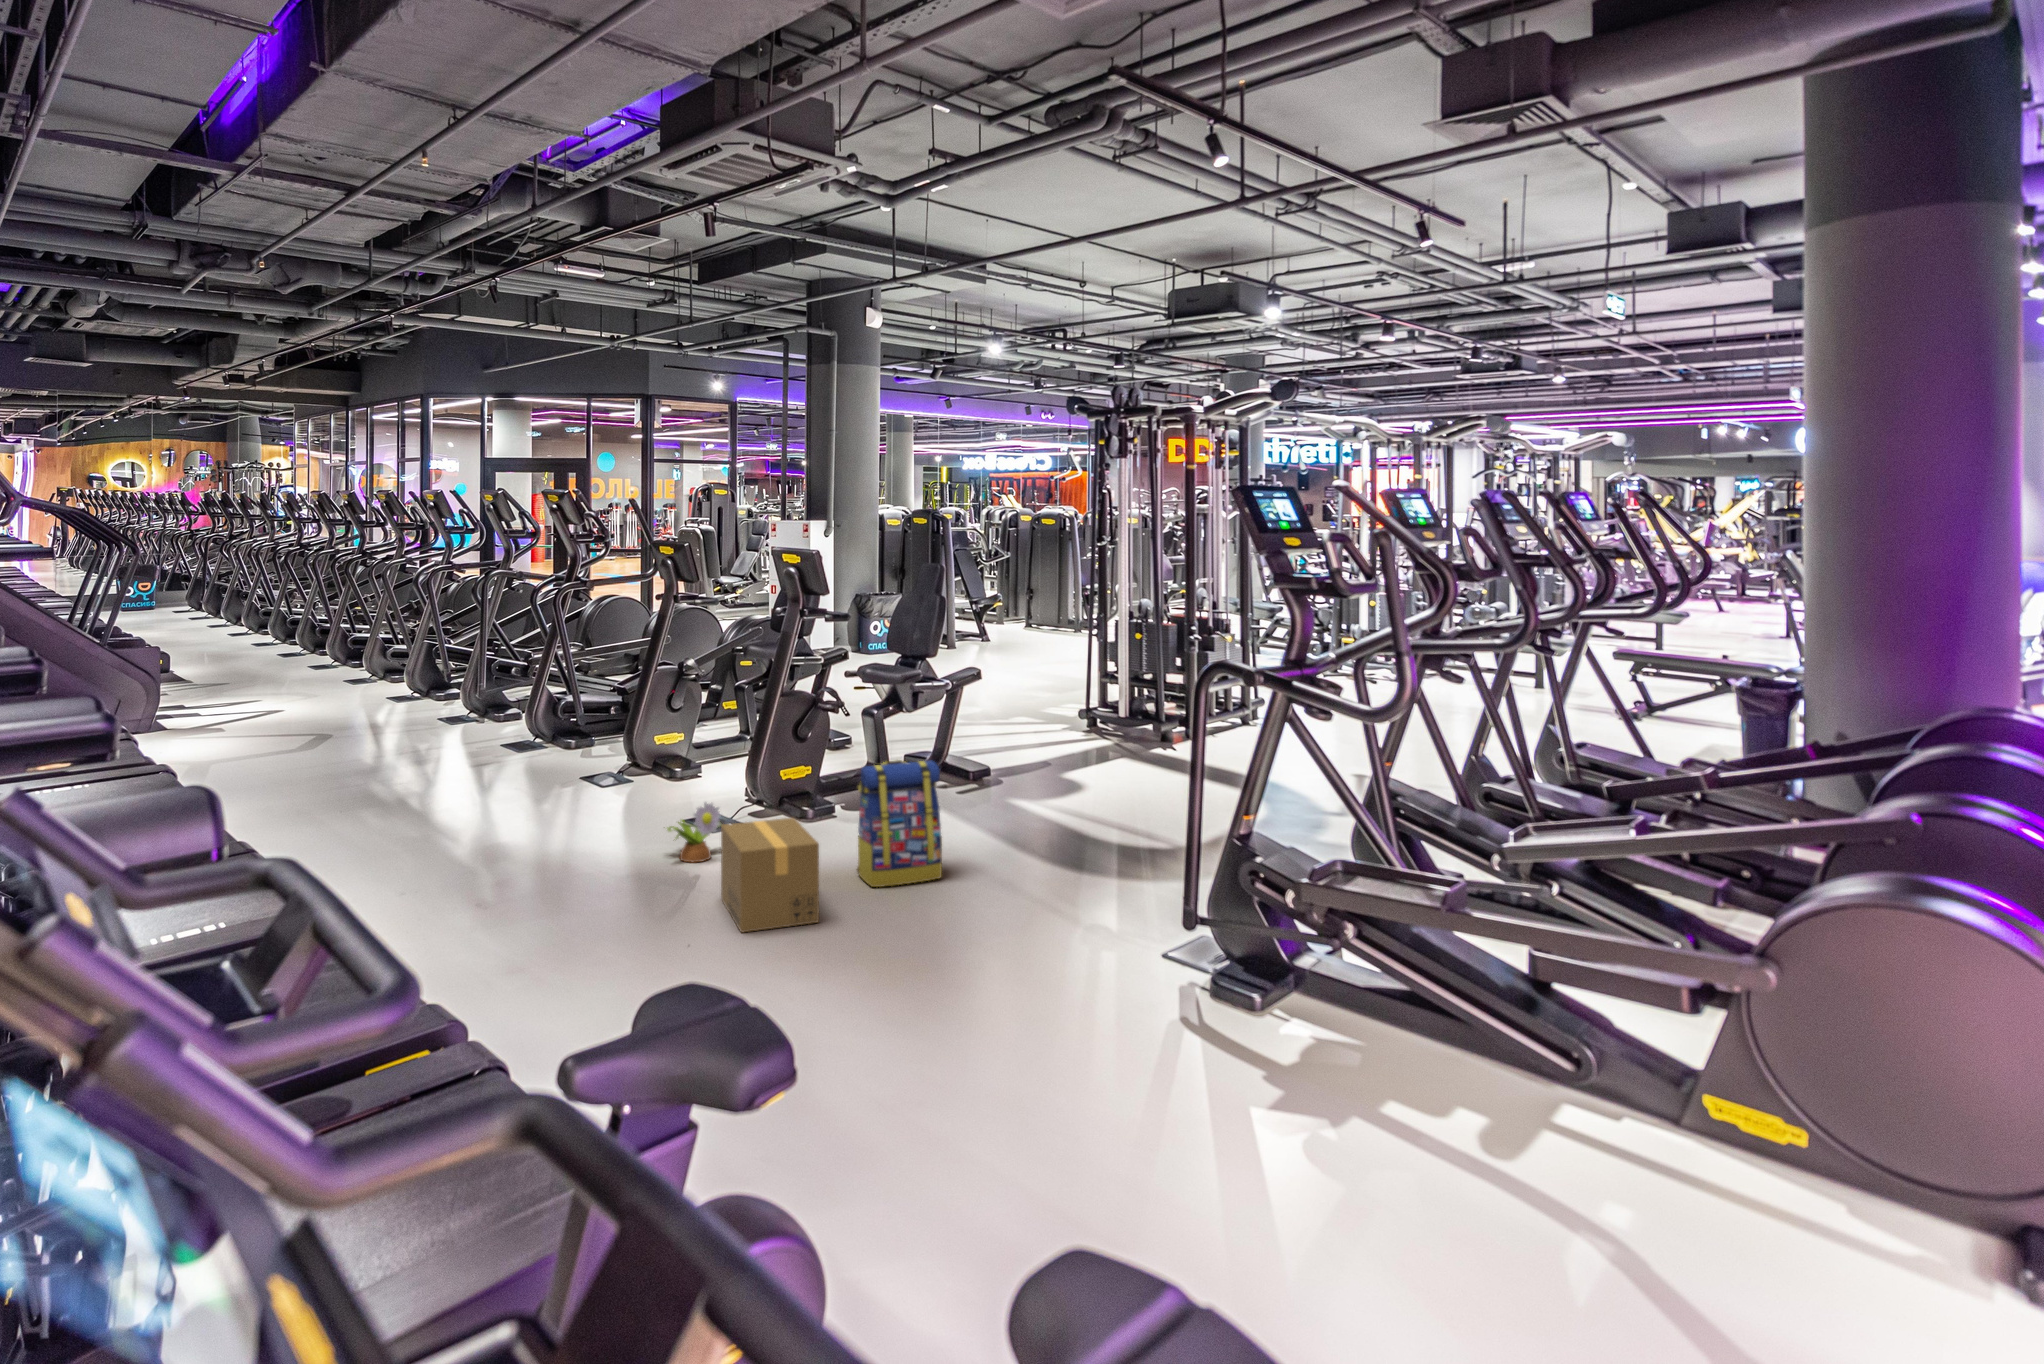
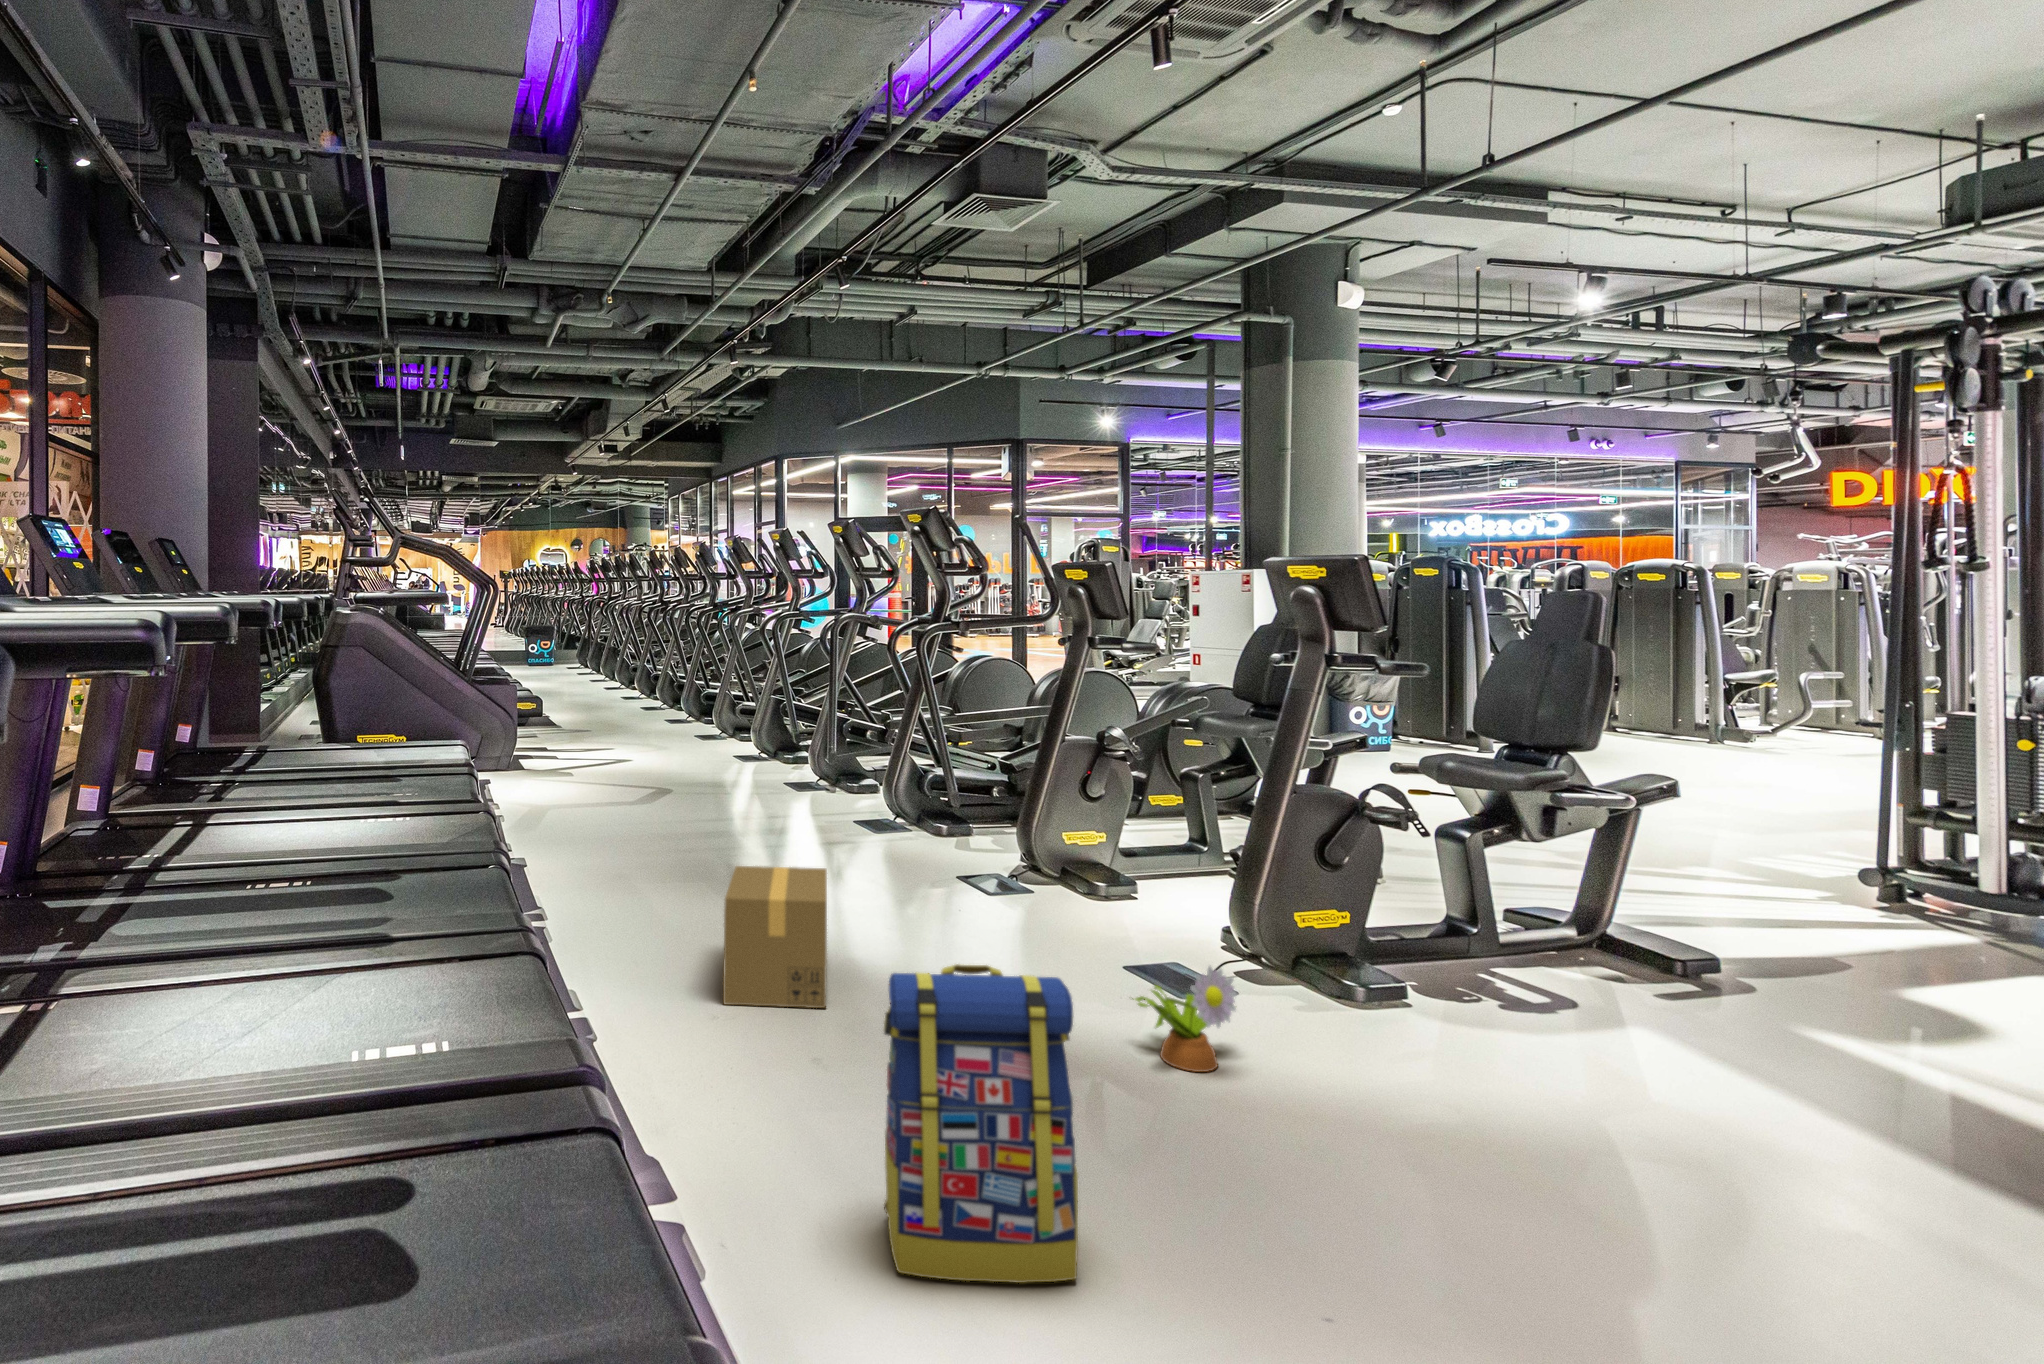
backpack: present [857,760,942,887] -> present [884,964,1078,1283]
cardboard box: present [721,818,819,932] -> present [723,866,827,1008]

